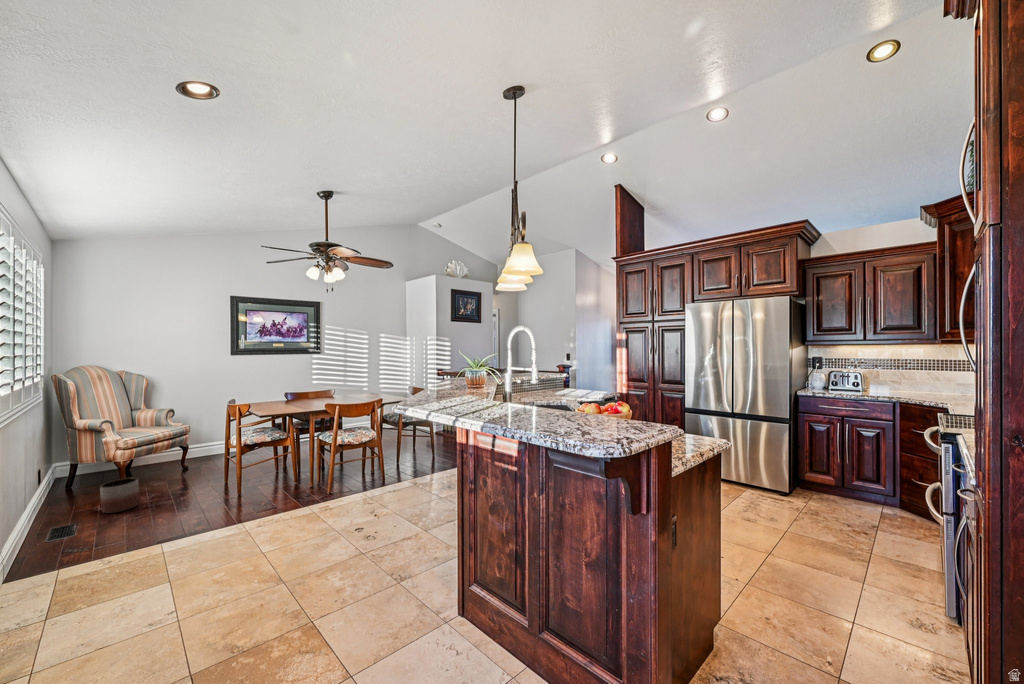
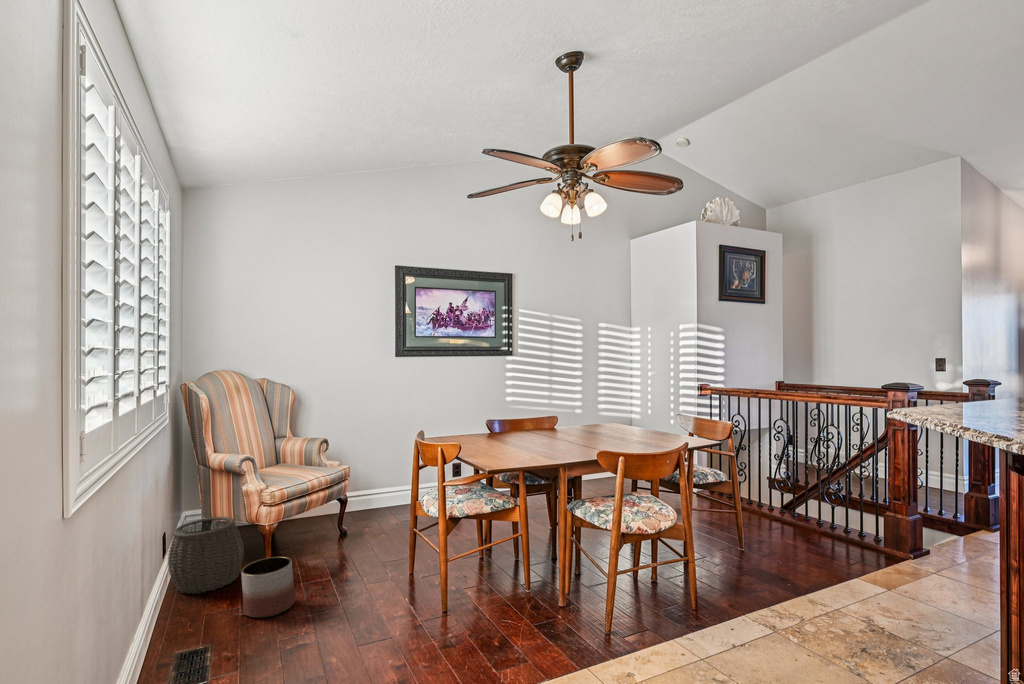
woven basket: none [41,459,103,508] -> present [168,517,244,594]

